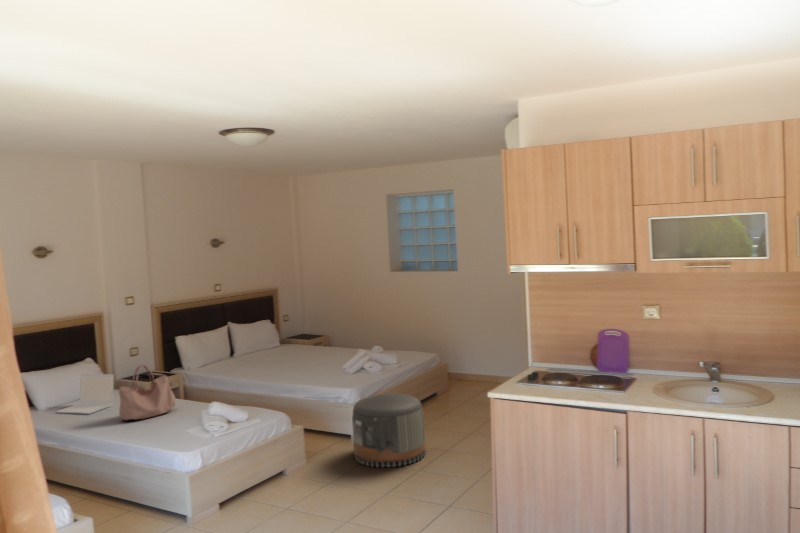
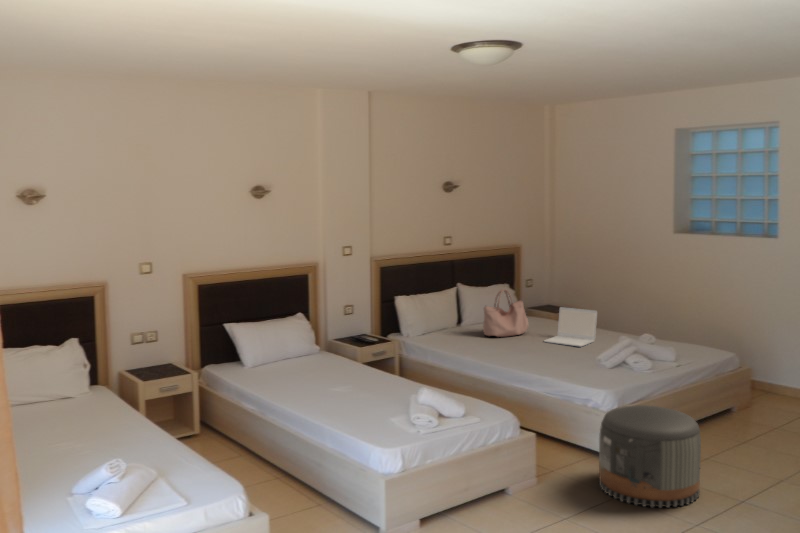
handbag: present [119,365,175,420] -> present [483,289,528,337]
laptop: present [57,374,114,414] -> present [544,307,597,347]

